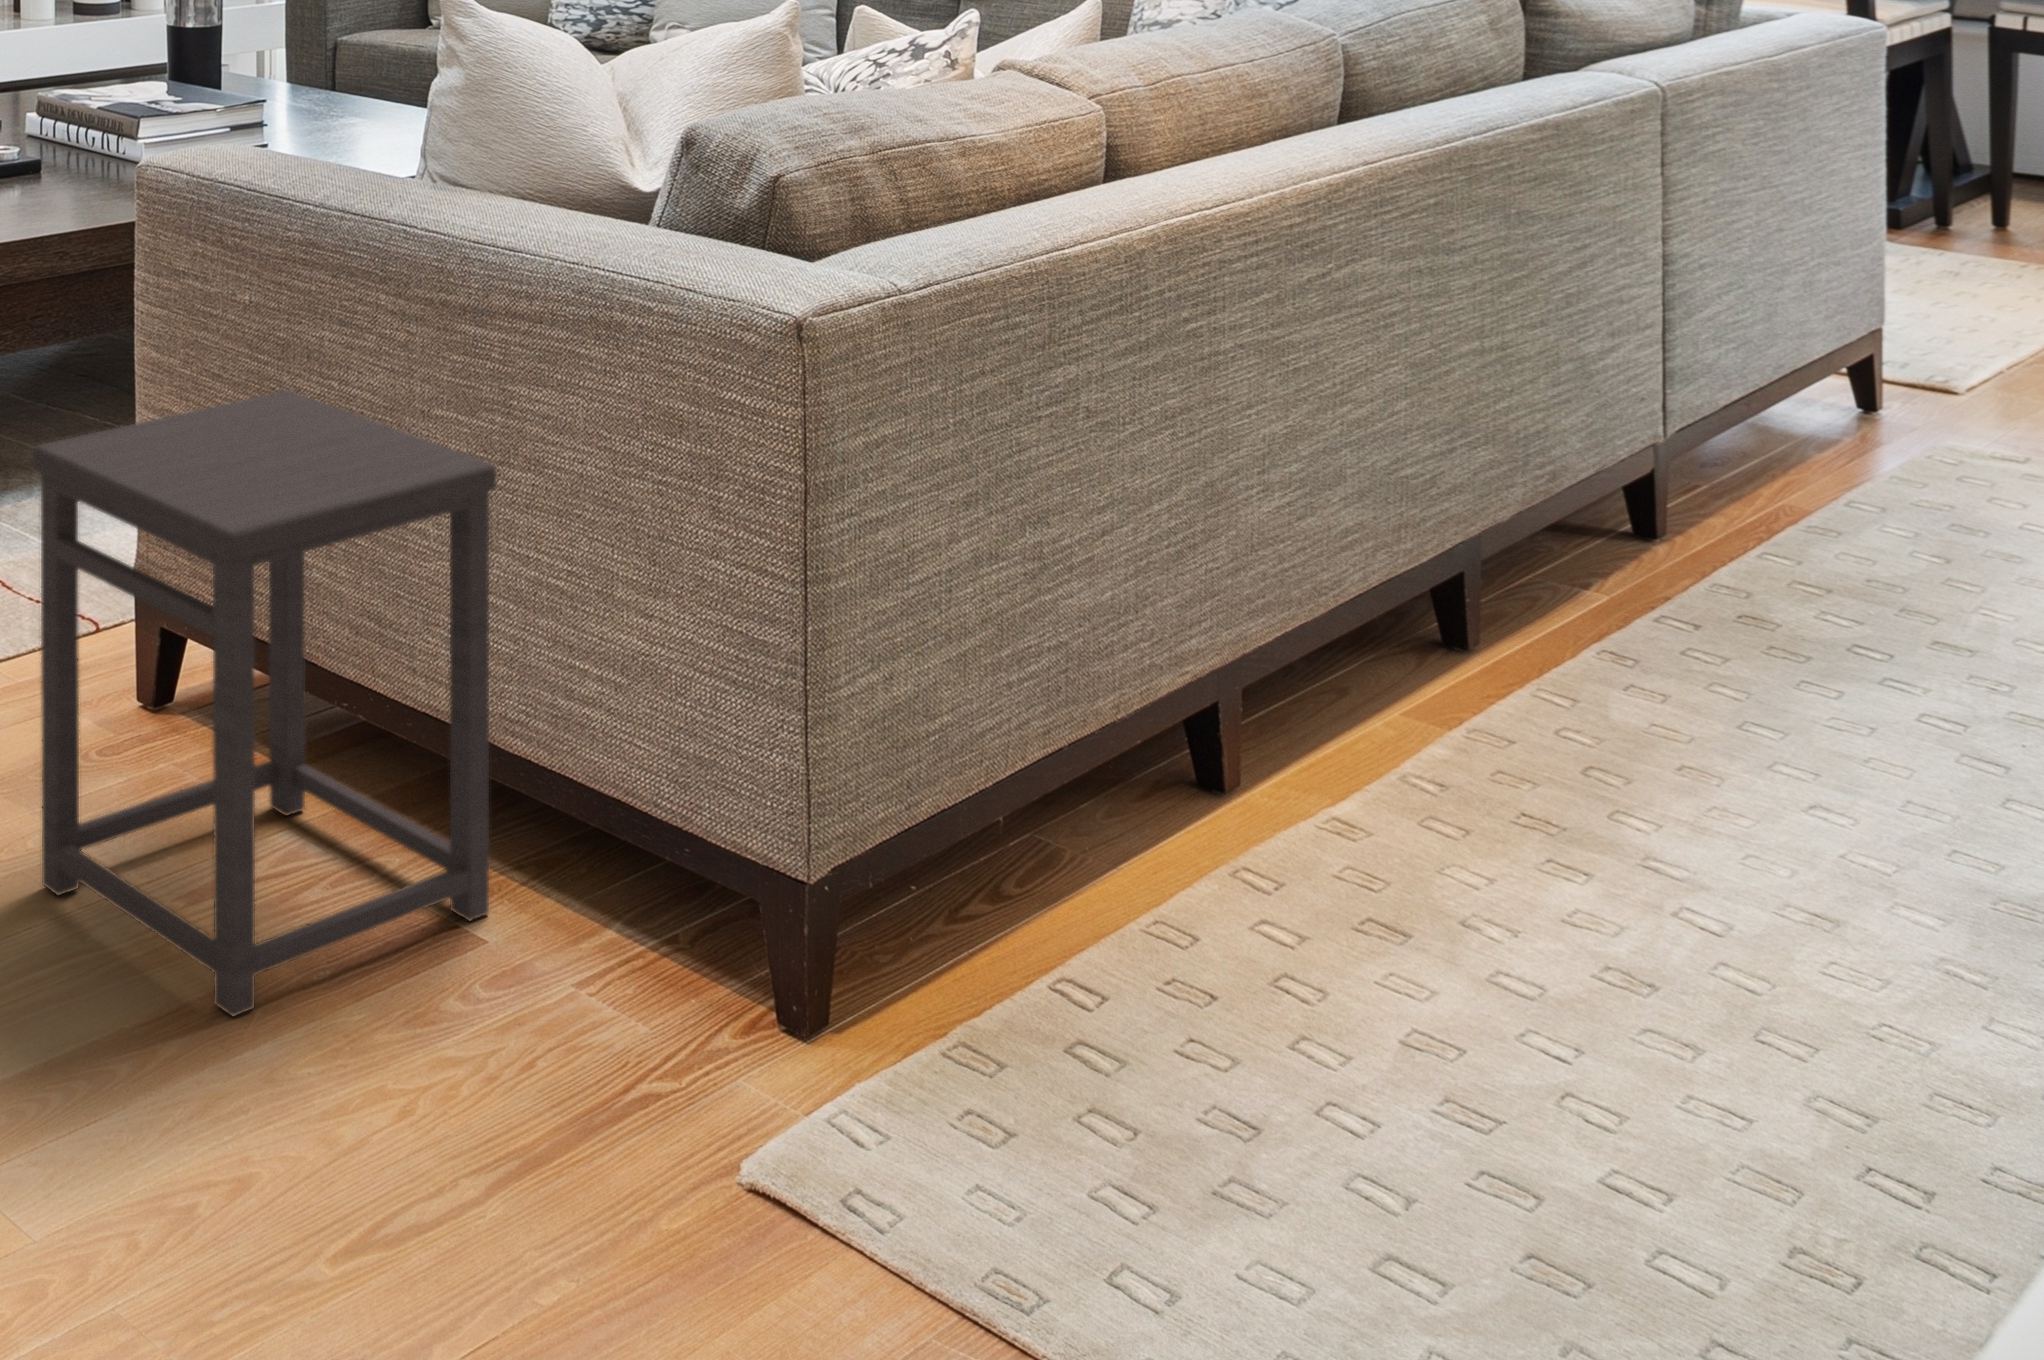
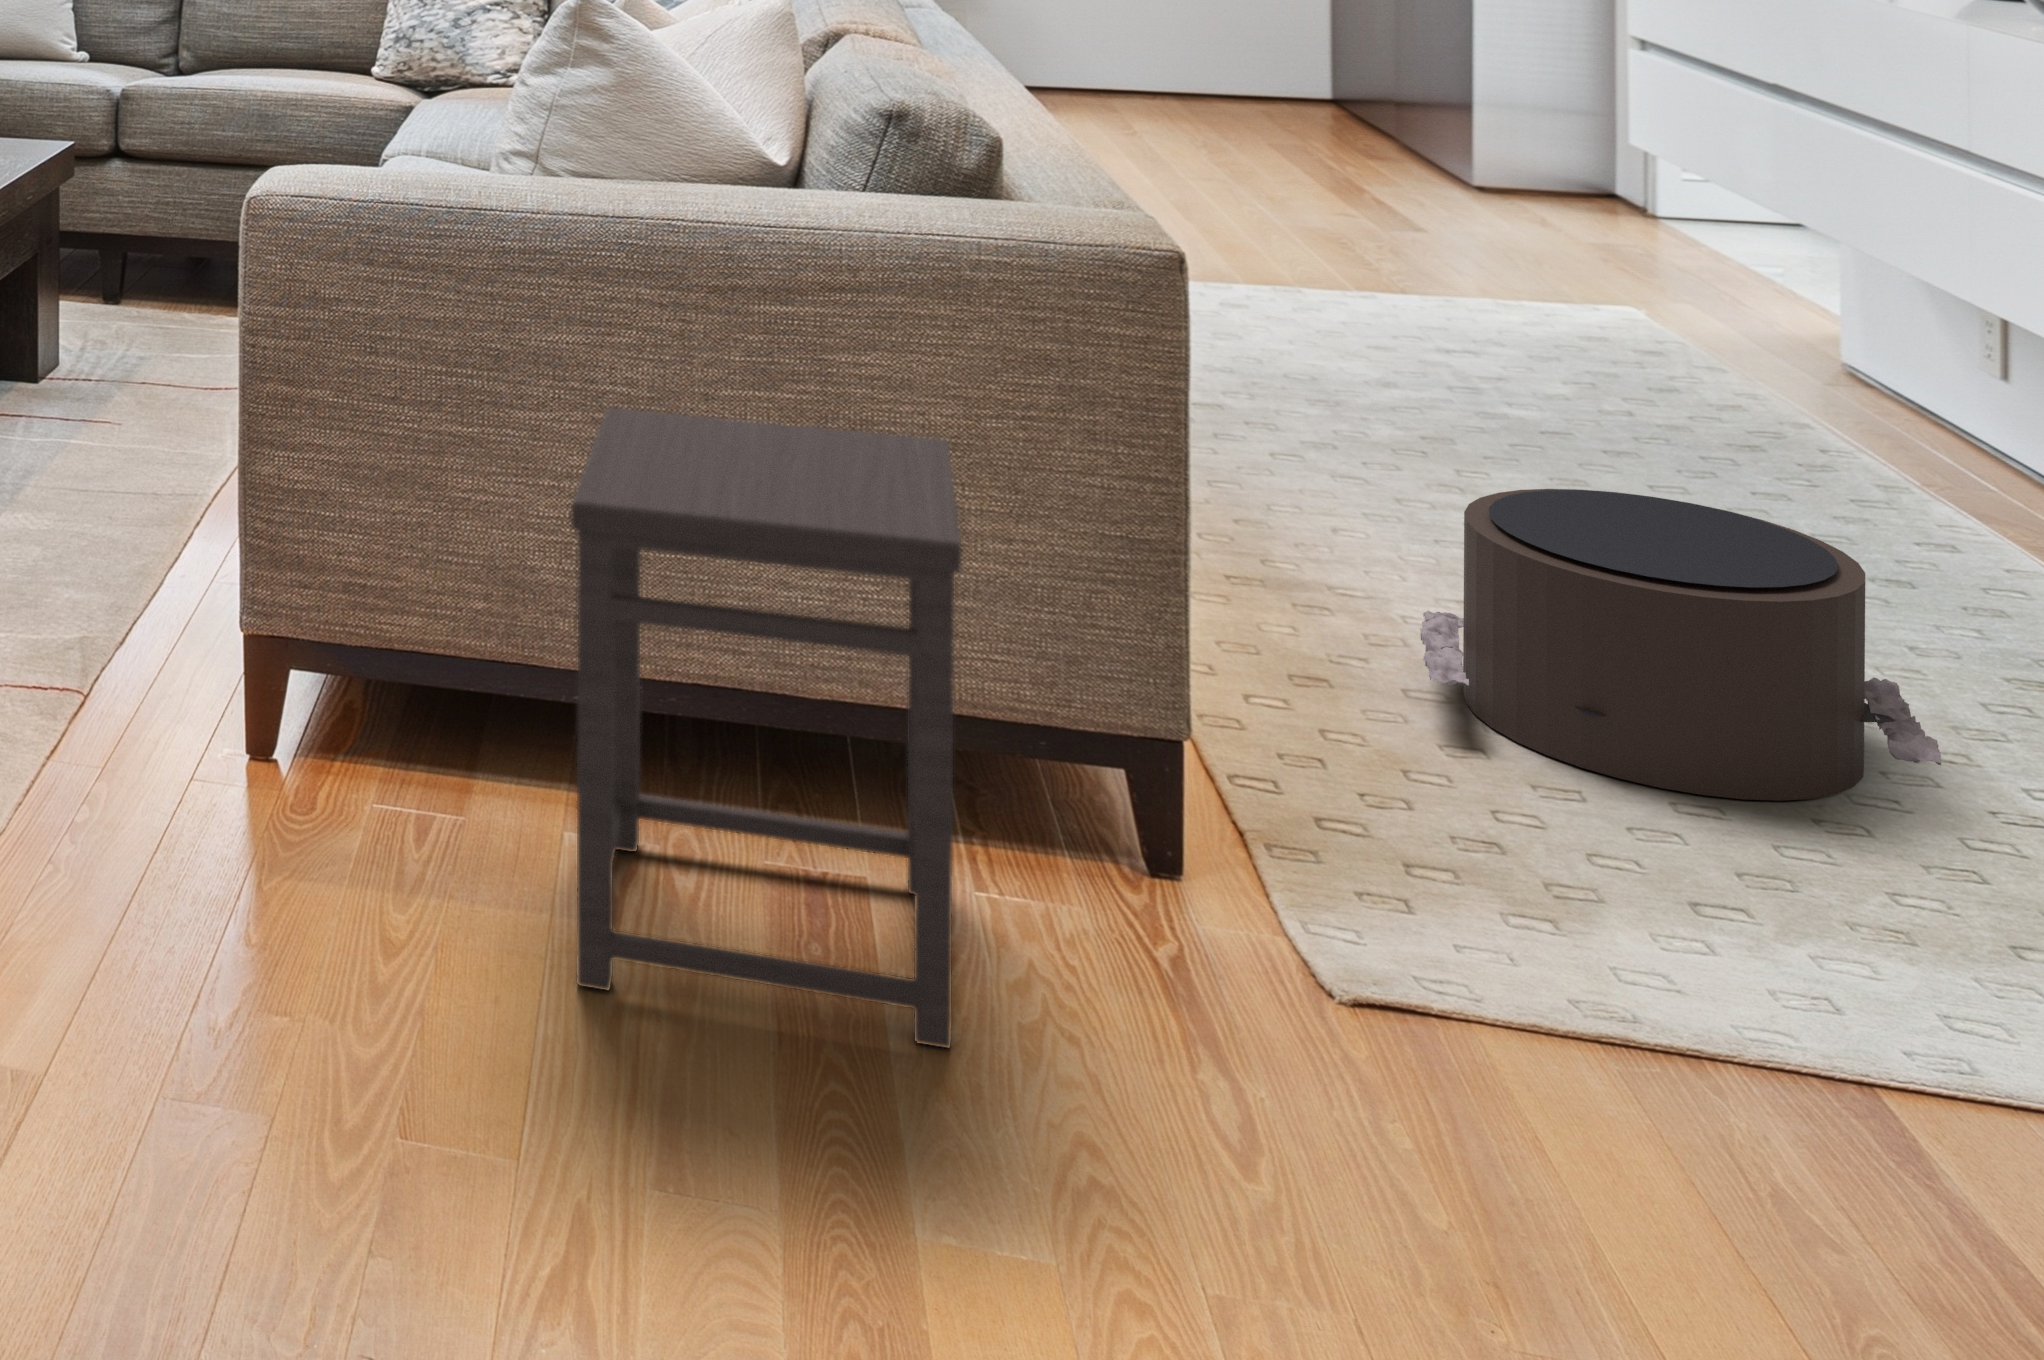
pouf: none [1311,700,1958,1142] -> present [1420,489,1941,801]

